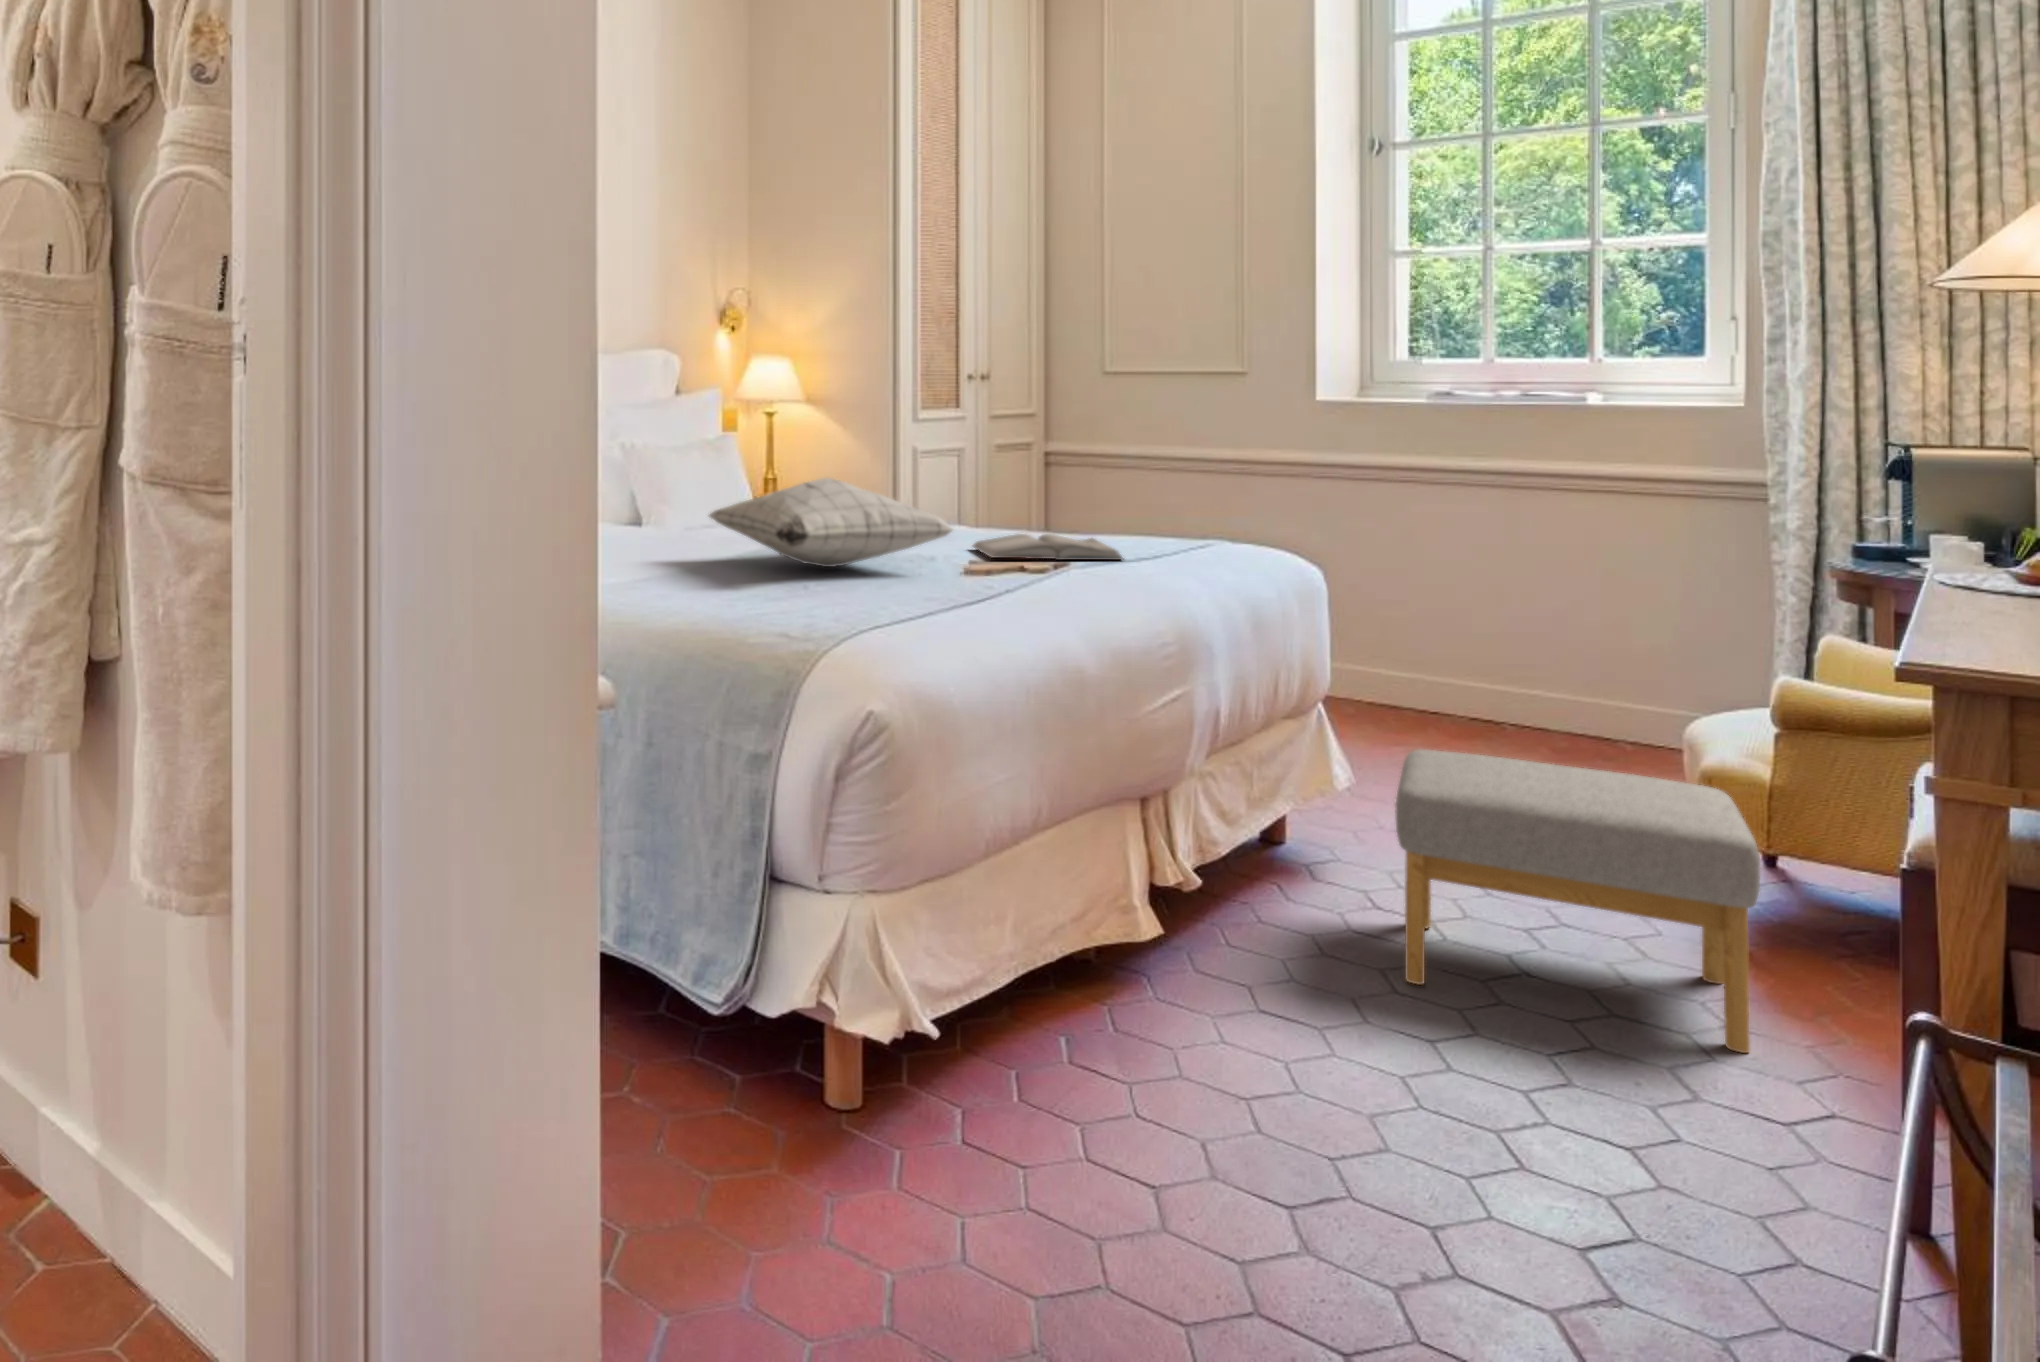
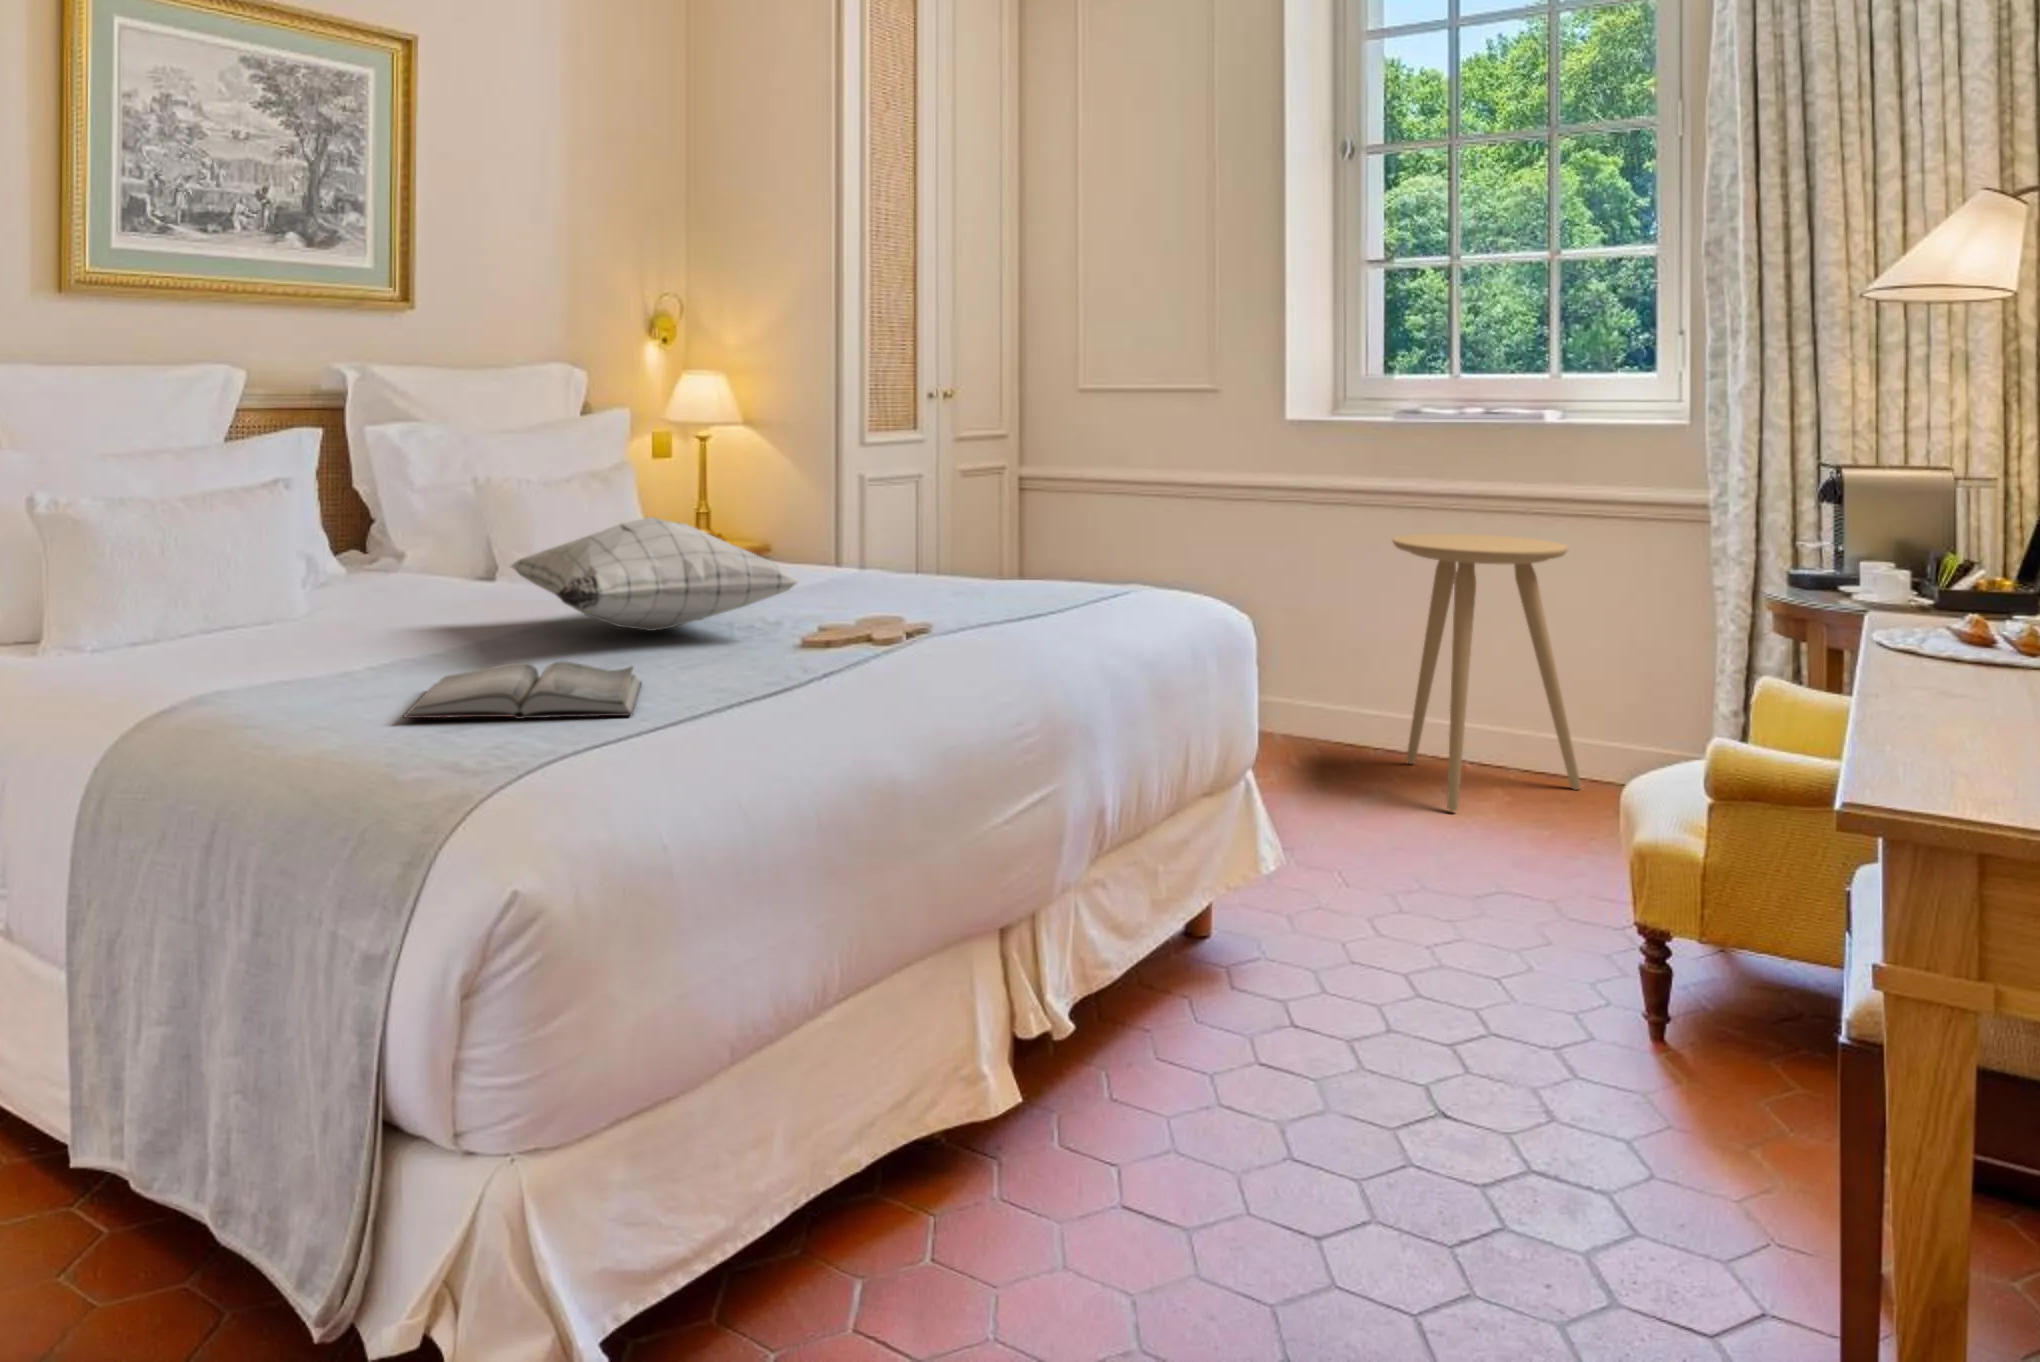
side table: none [1431,508,1627,760] -> present [1392,534,1581,812]
hardback book: present [973,534,1123,560] -> present [404,662,641,719]
footstool: present [1395,749,1760,1053] -> none [1297,834,1684,1210]

